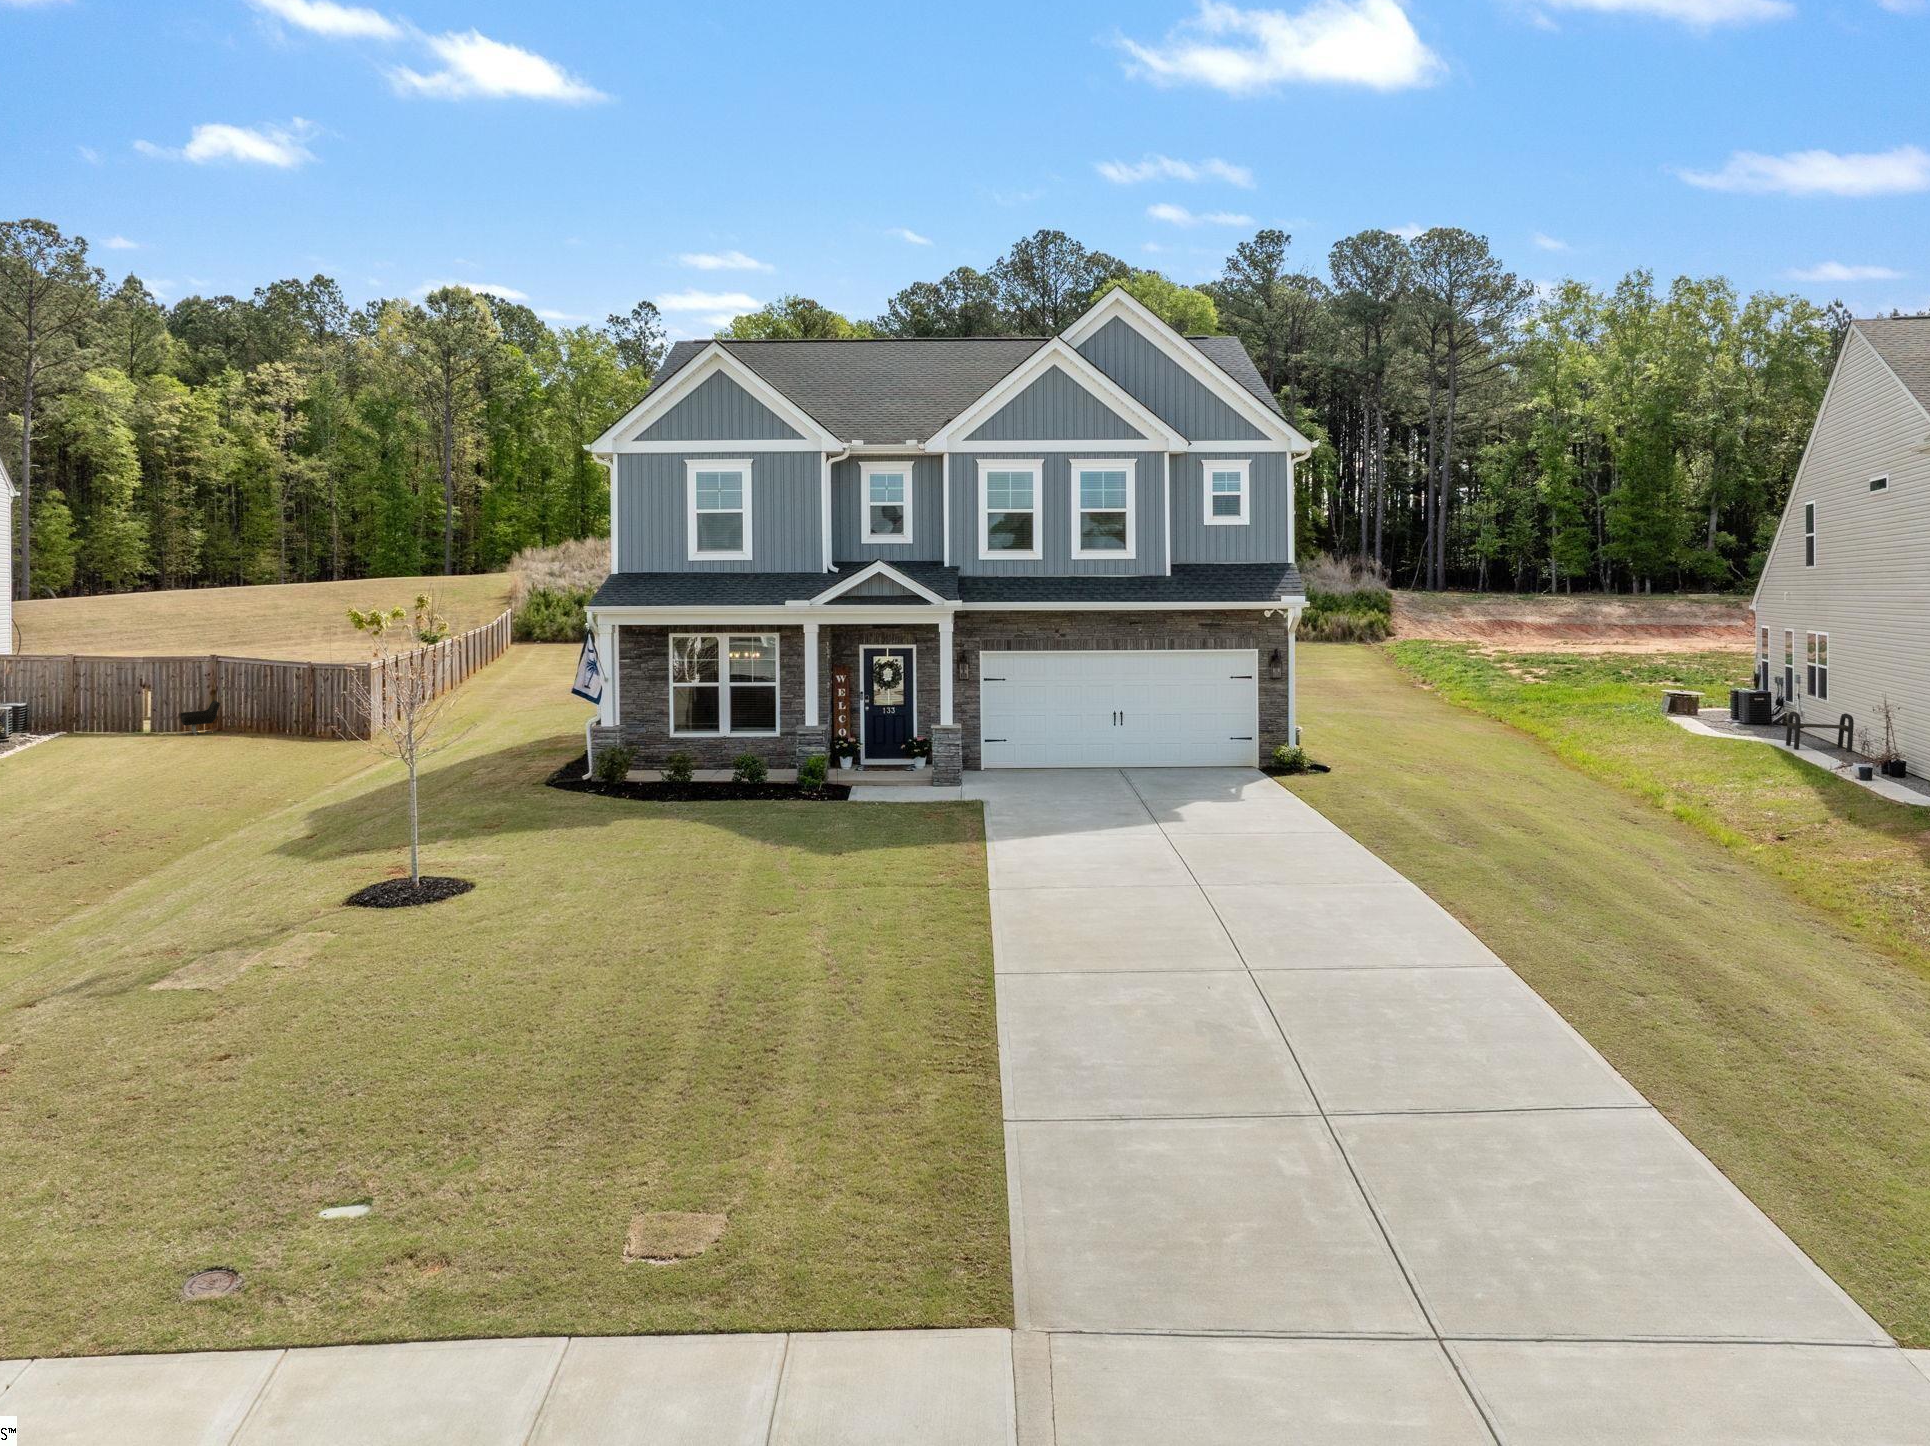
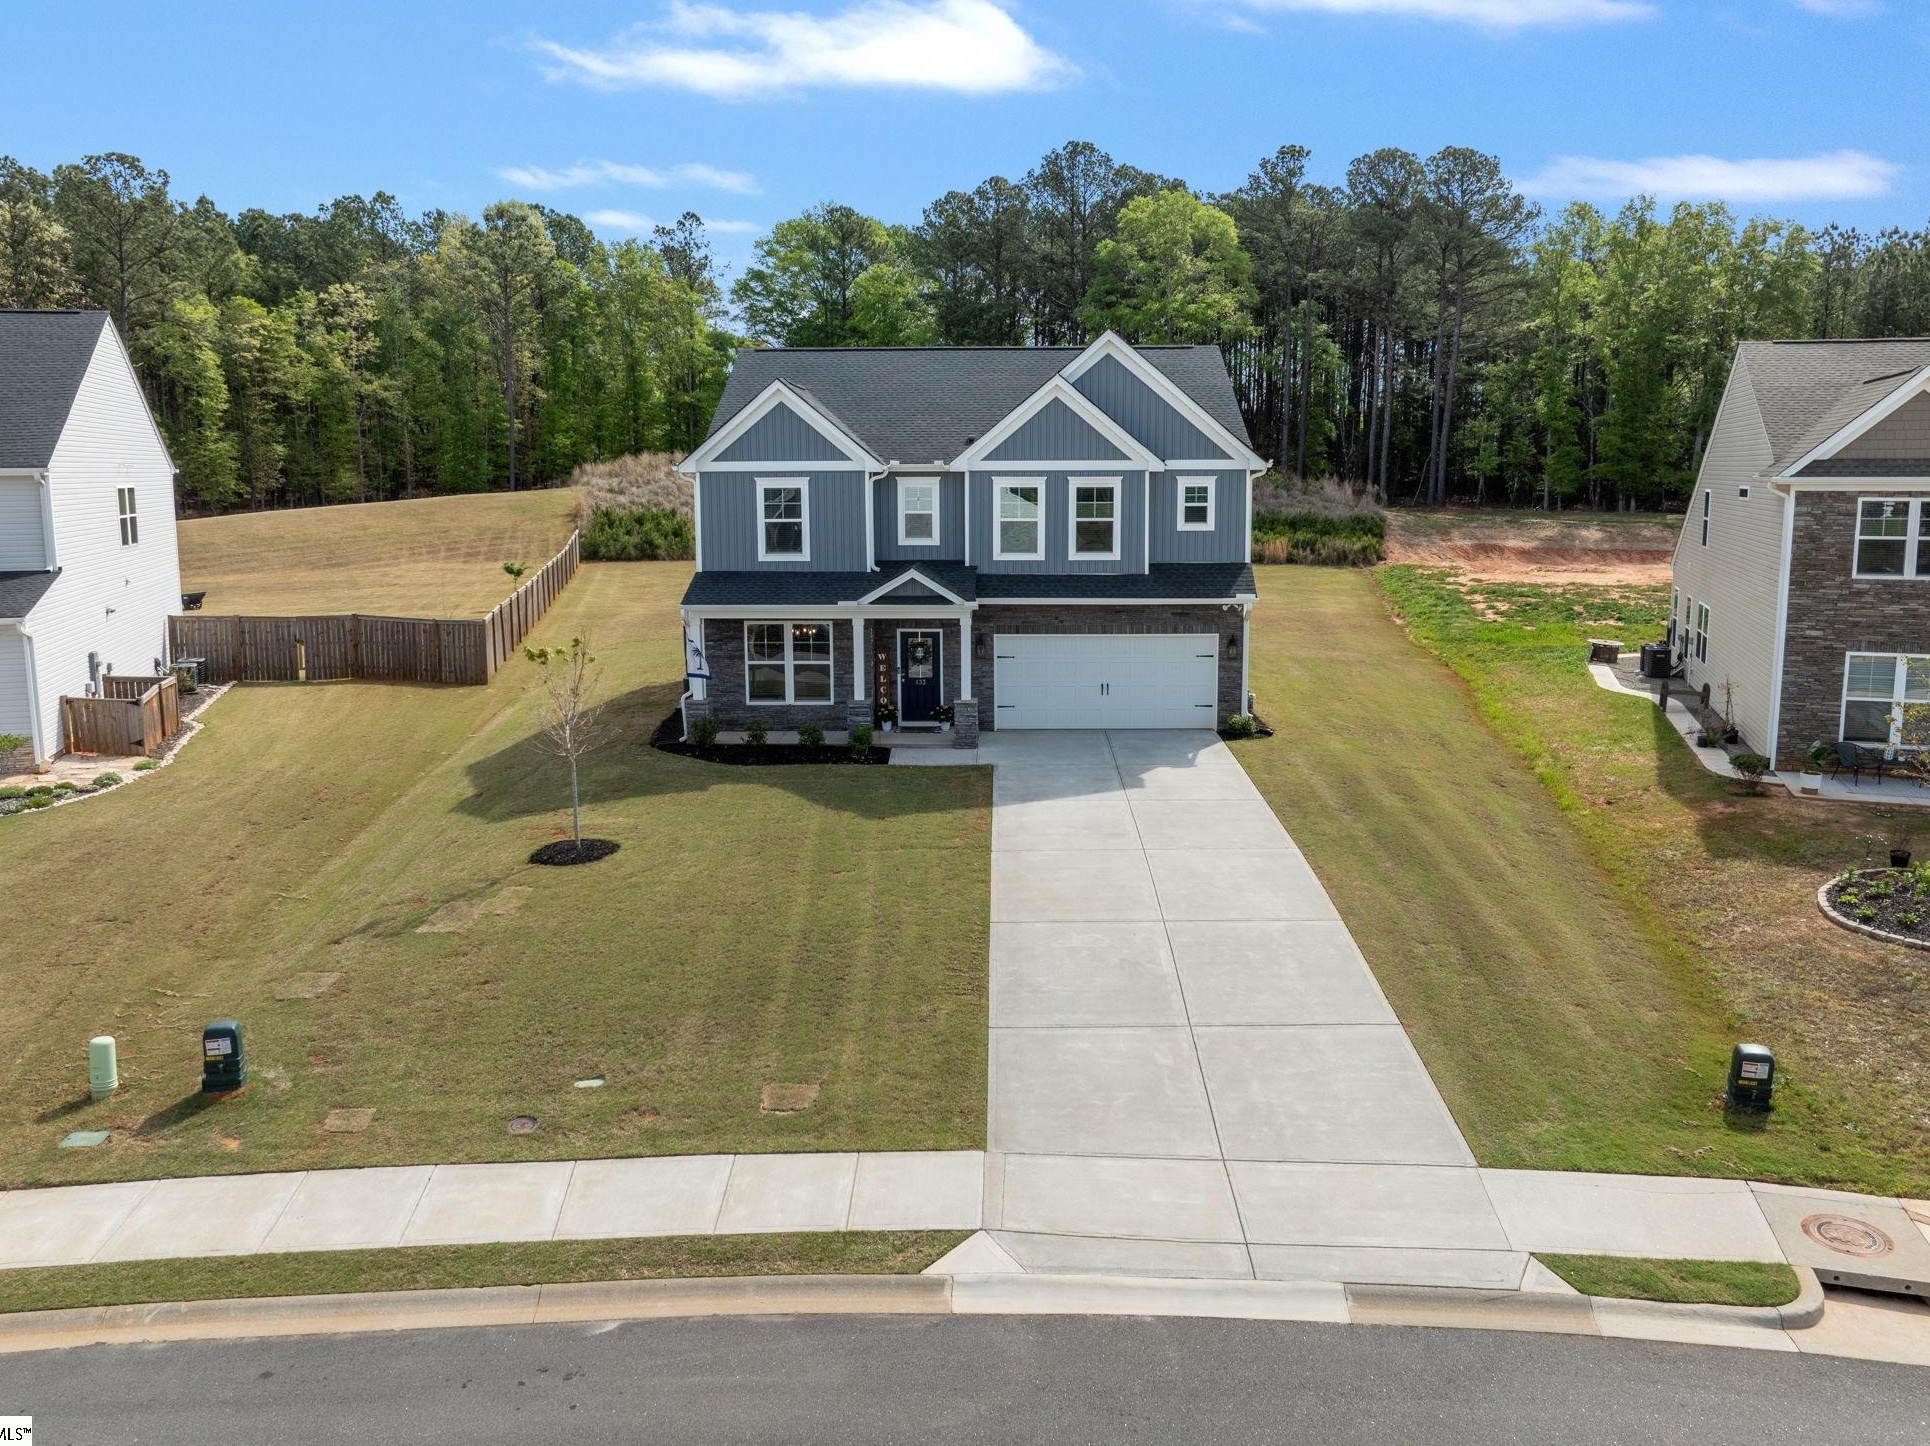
lounge chair: present [180,701,220,735] -> none [333,652,367,683]
potted plant: none [1862,755,1917,778] -> present [1699,727,1734,747]

